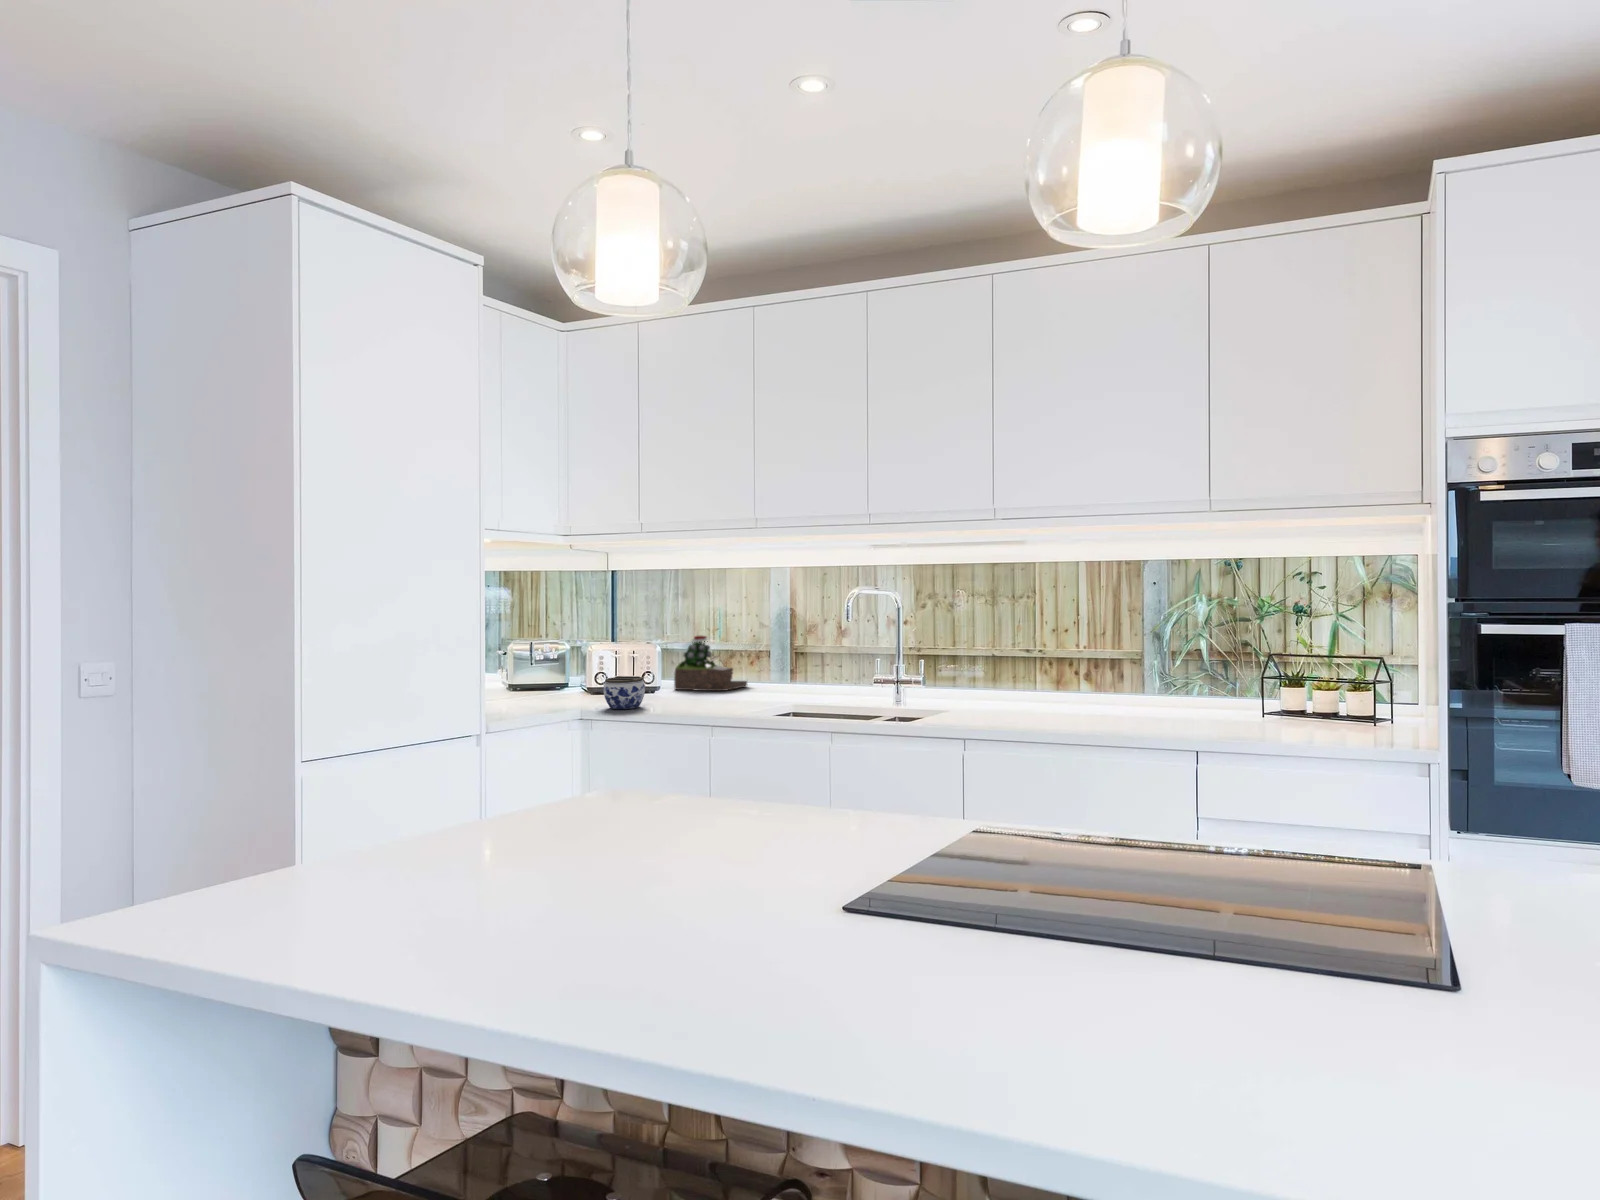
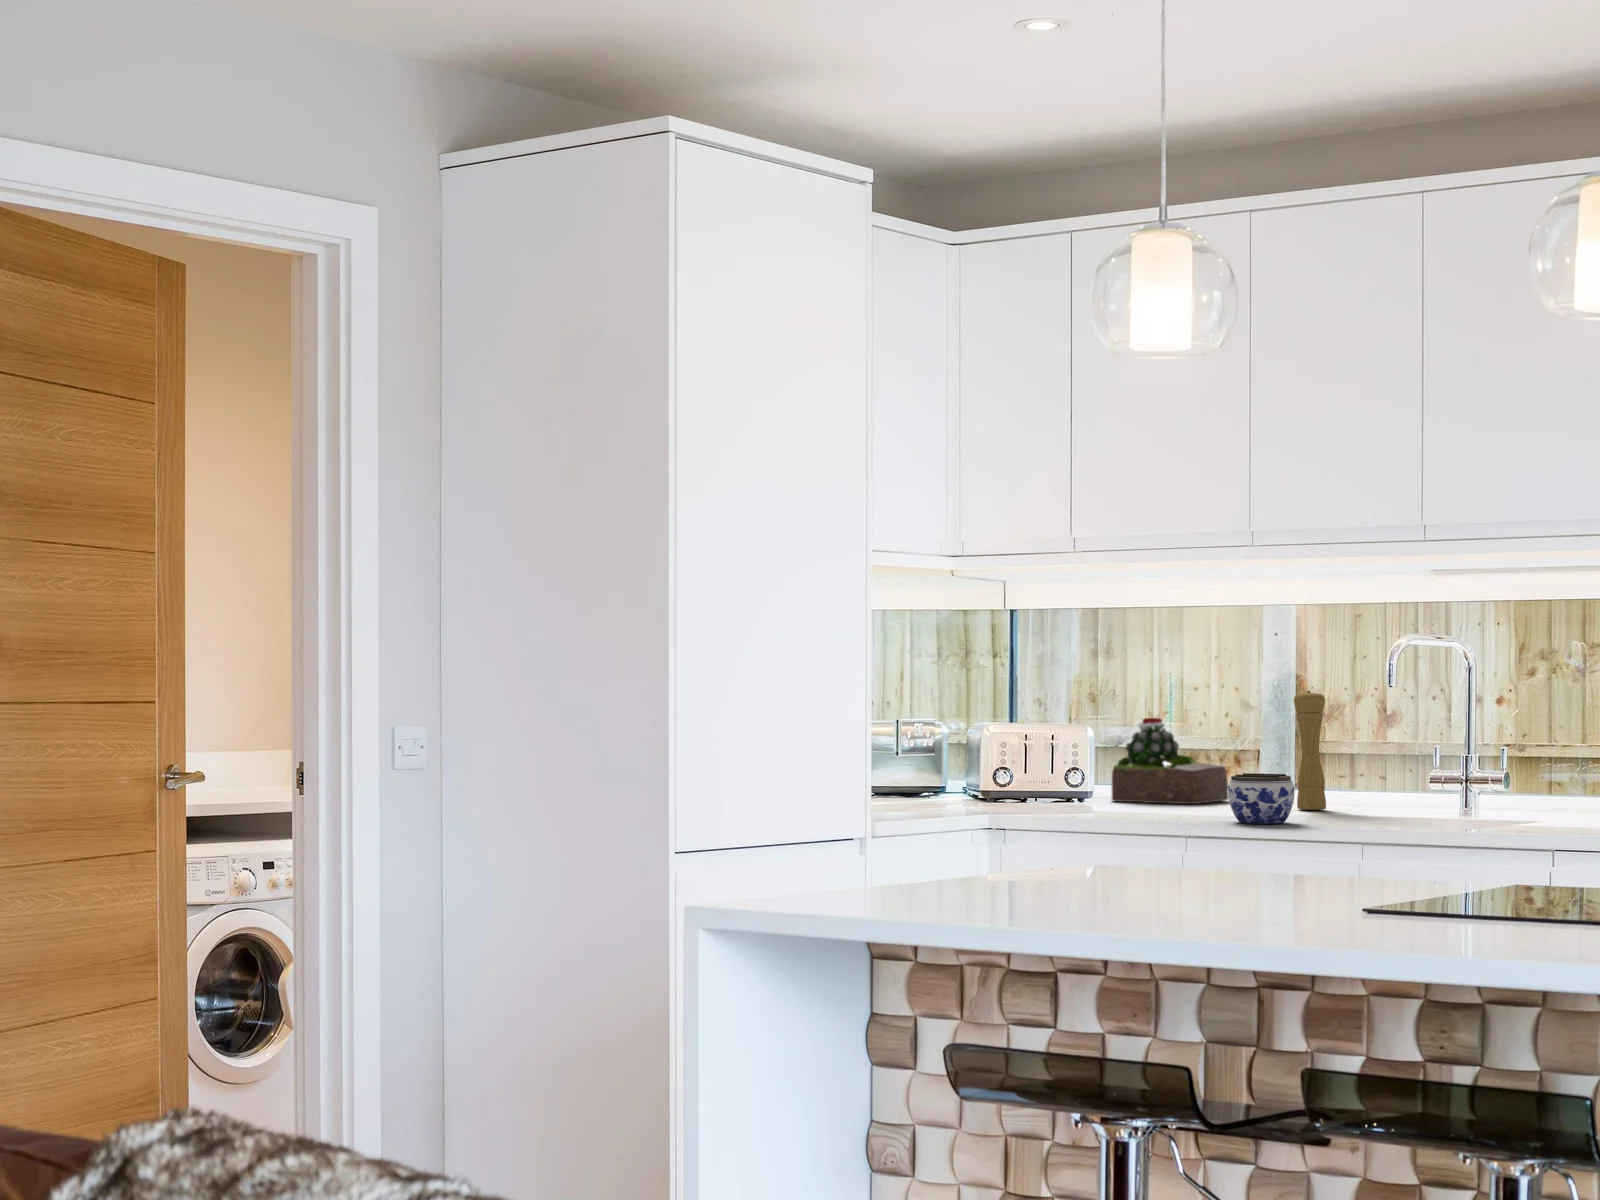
pepper mill: none [785,620,805,695] -> present [1294,691,1326,810]
jar: present [603,676,645,709] -> present [1228,773,1295,824]

